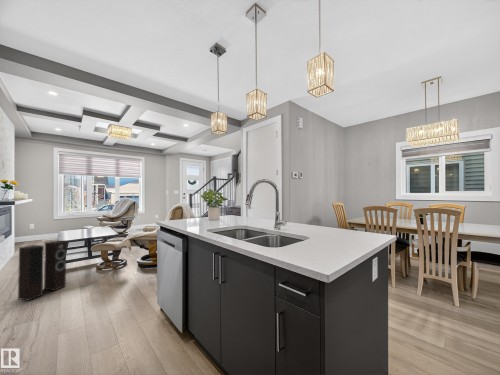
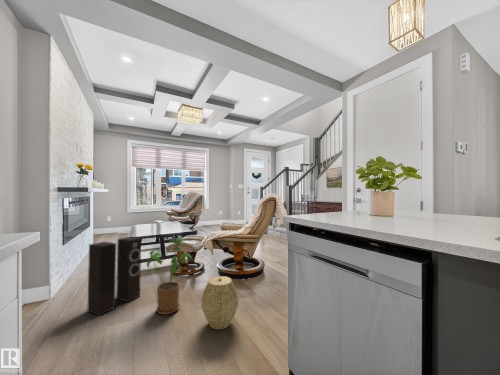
house plant: none [70,239,109,295] -> present [147,238,192,314]
woven basket: none [113,264,141,299] -> present [202,276,238,330]

